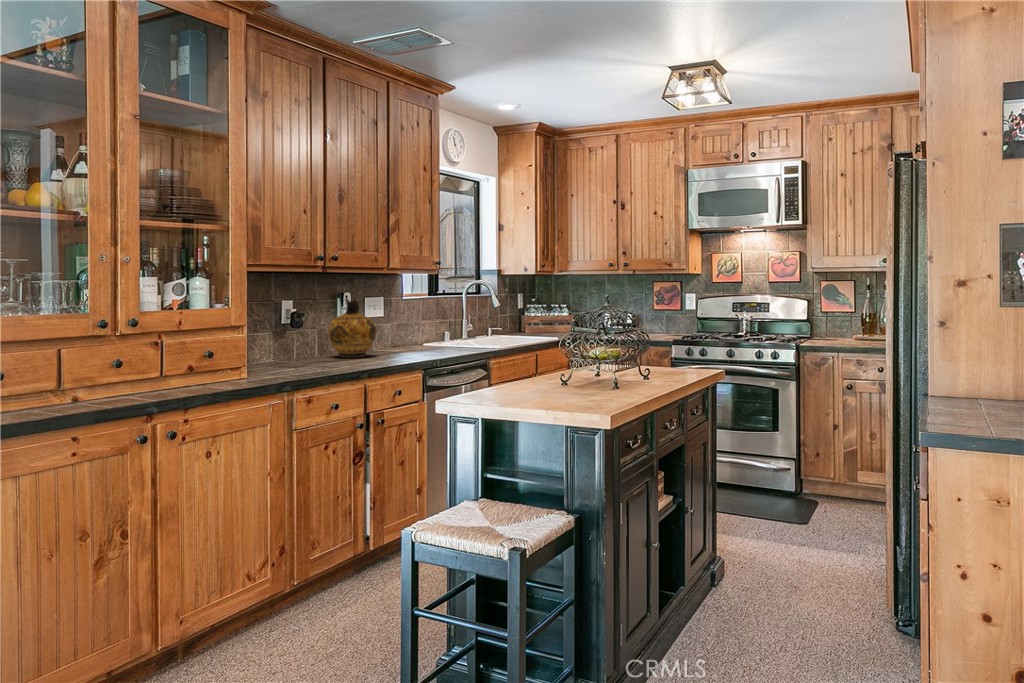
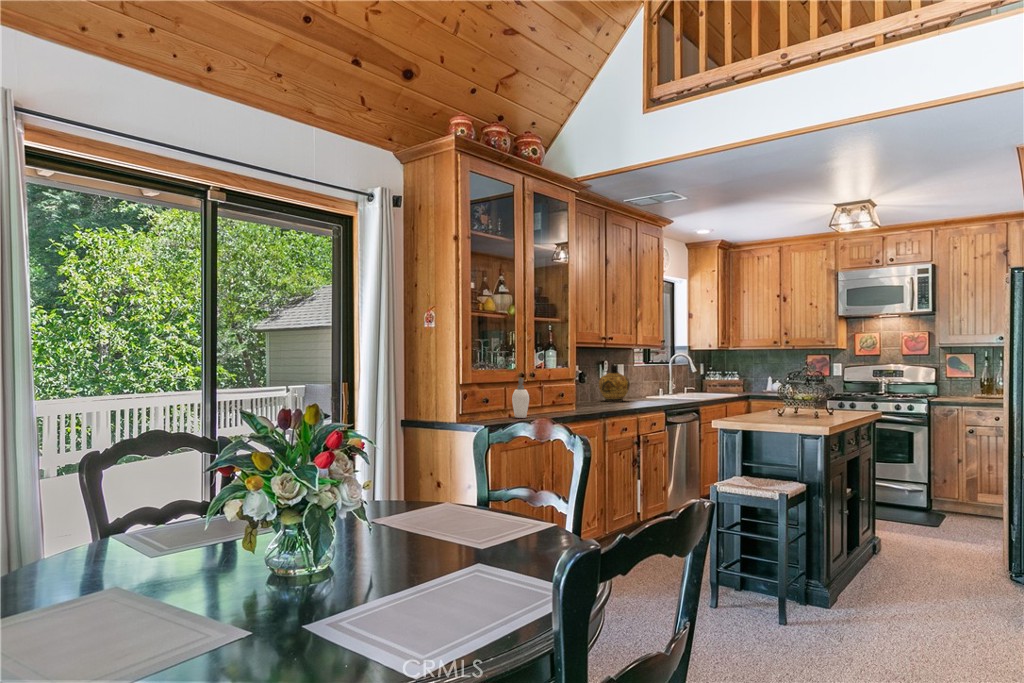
soap dispenser: none [44,334,94,411] -> present [512,378,529,418]

